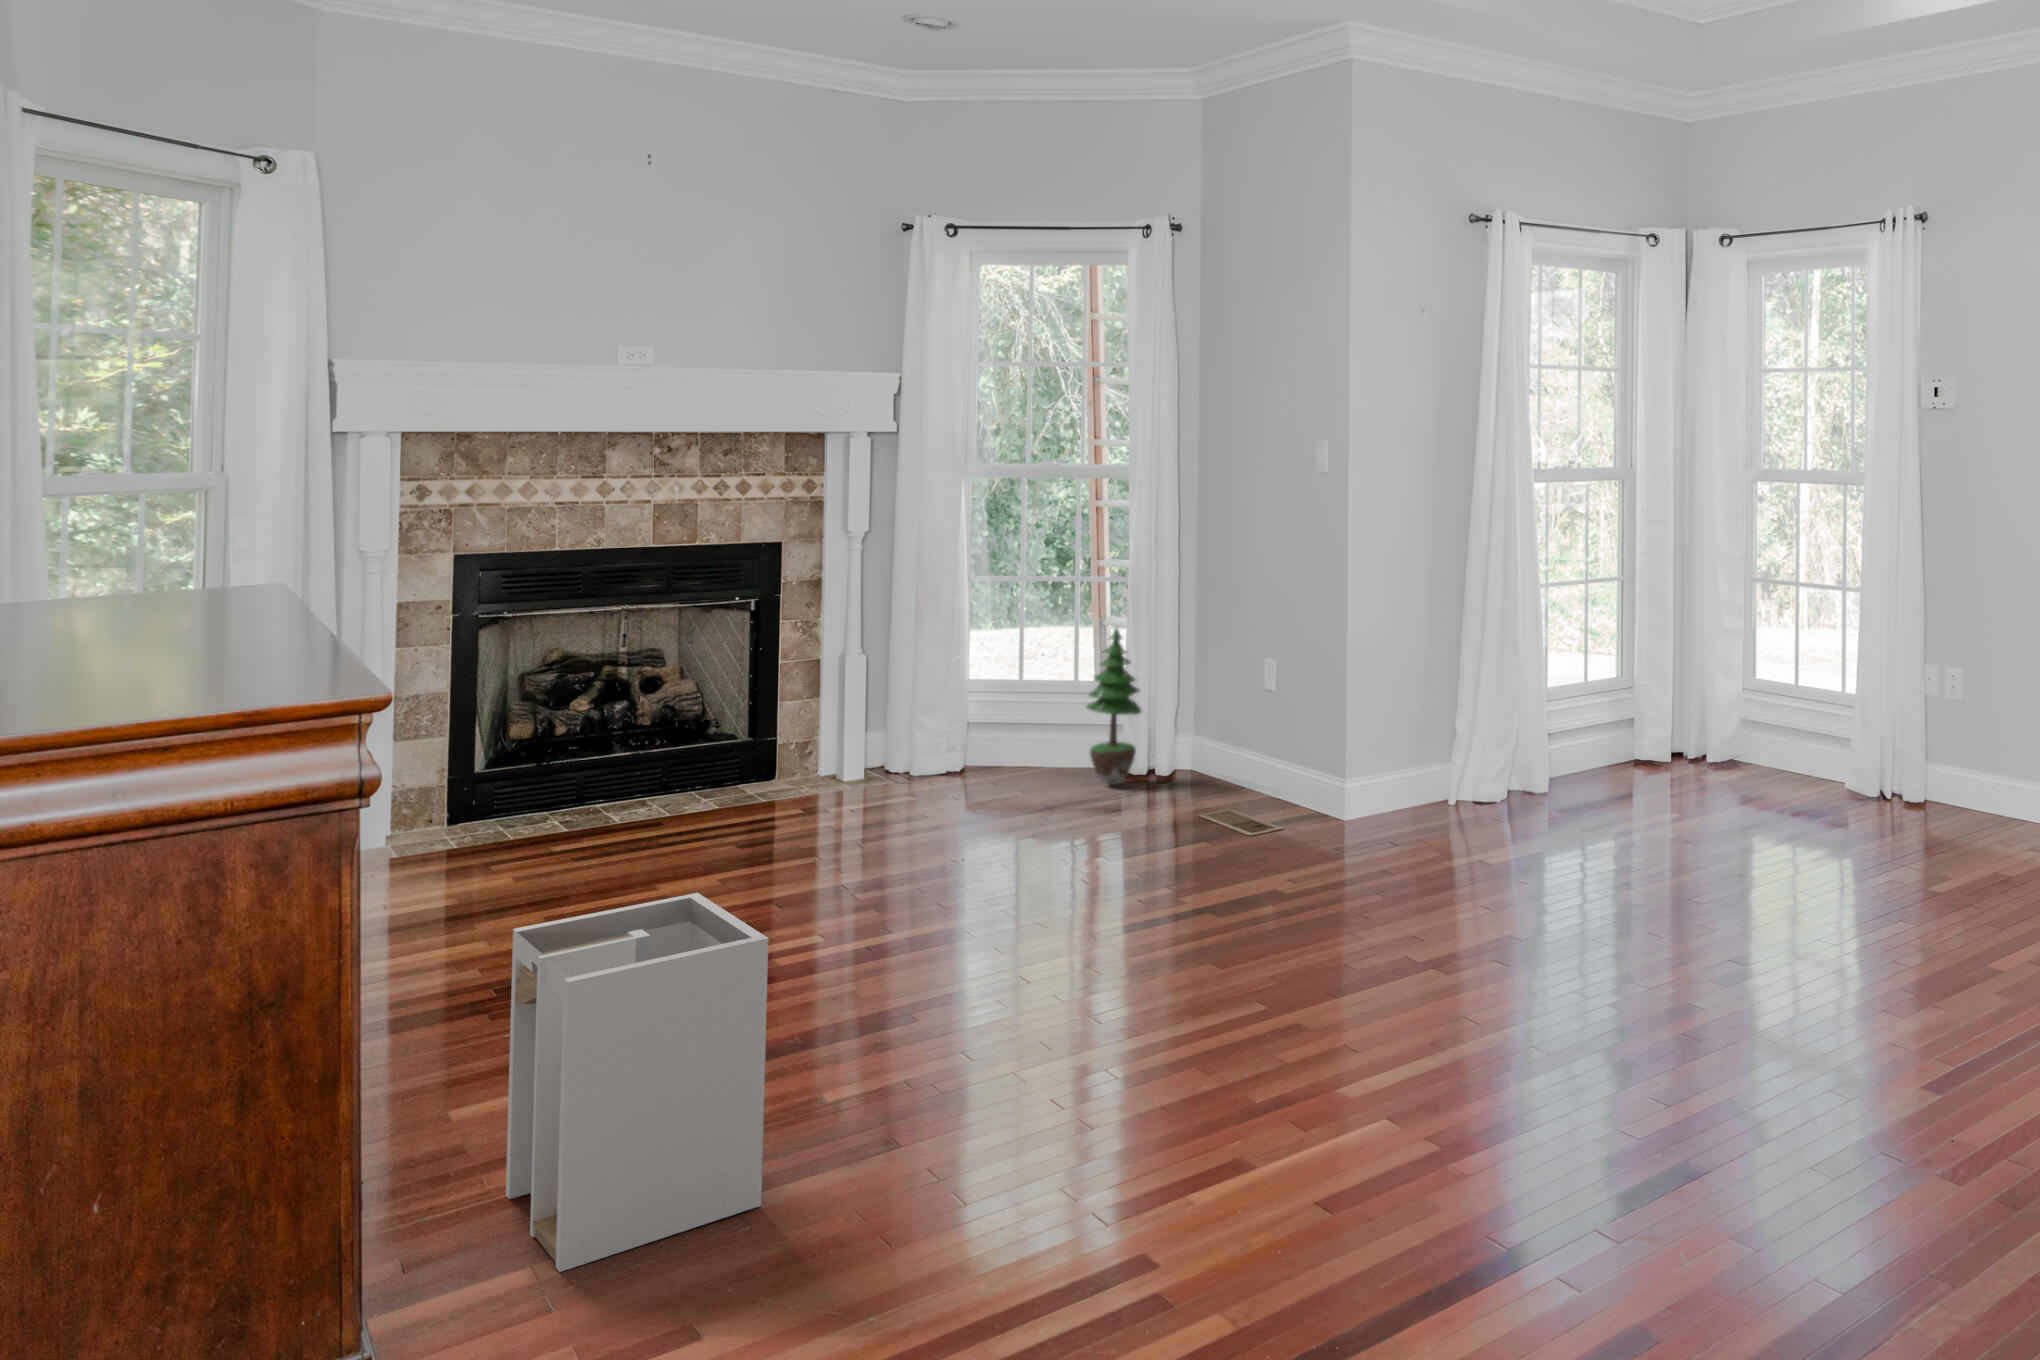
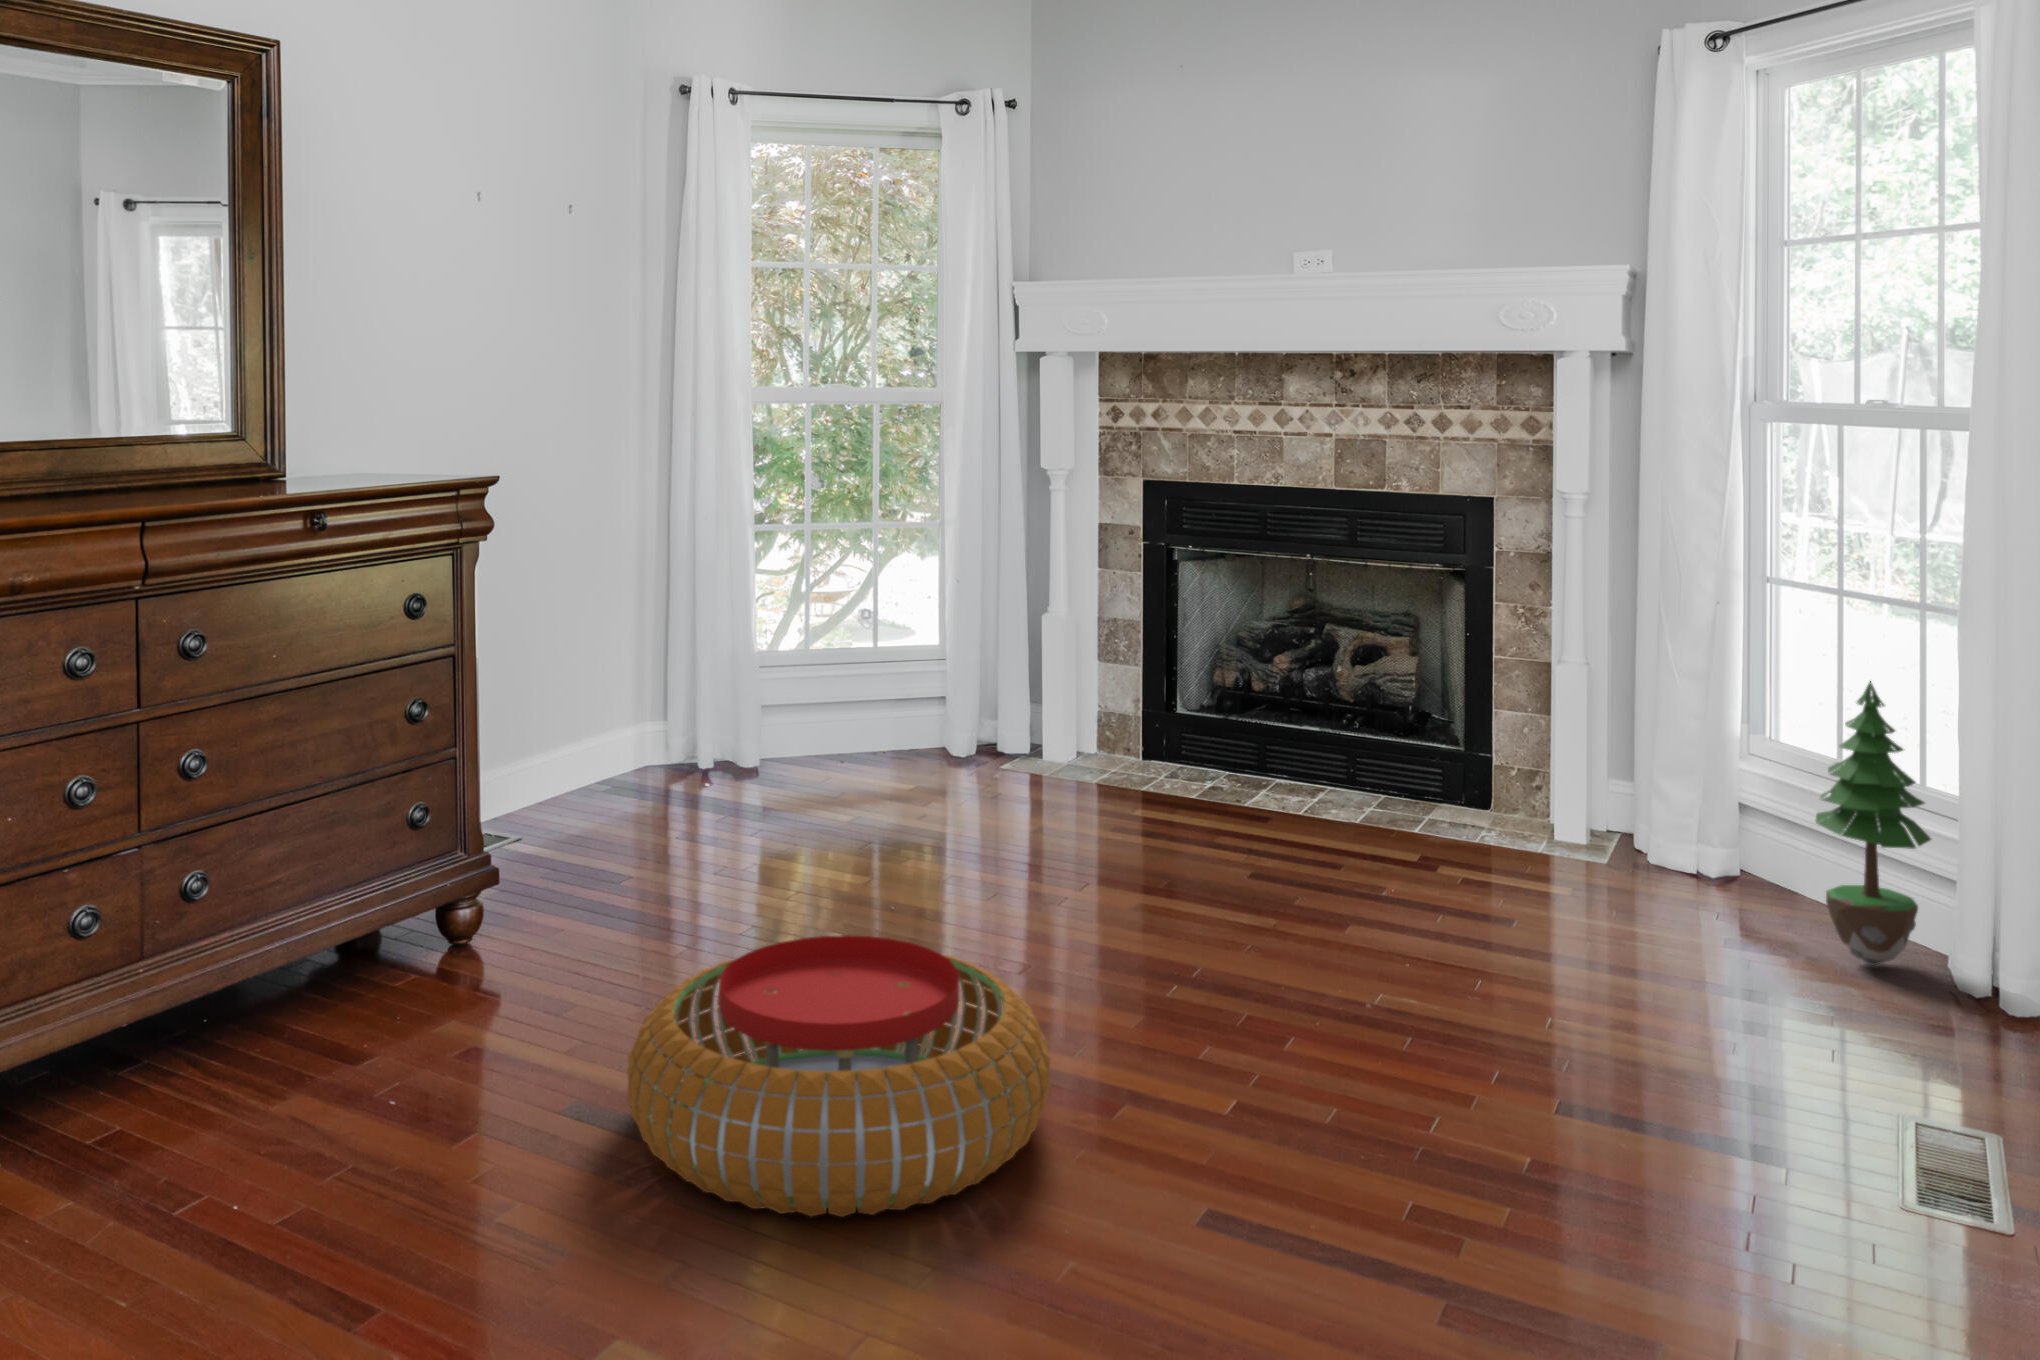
pouf: none [824,890,1130,1071] -> present [627,935,1051,1217]
laundry hamper: present [506,893,768,1272] -> none [144,771,442,1152]

